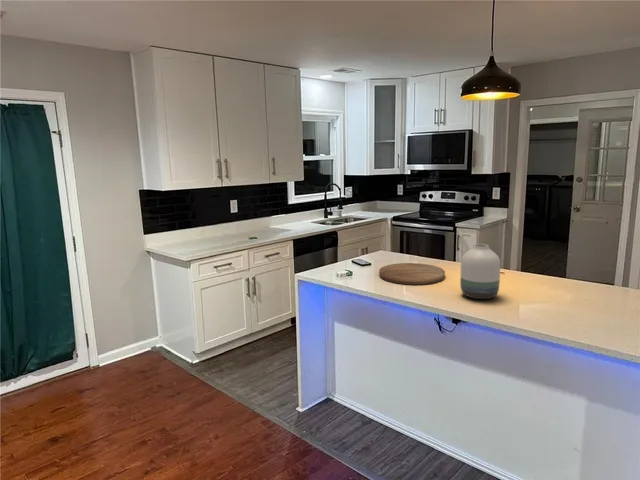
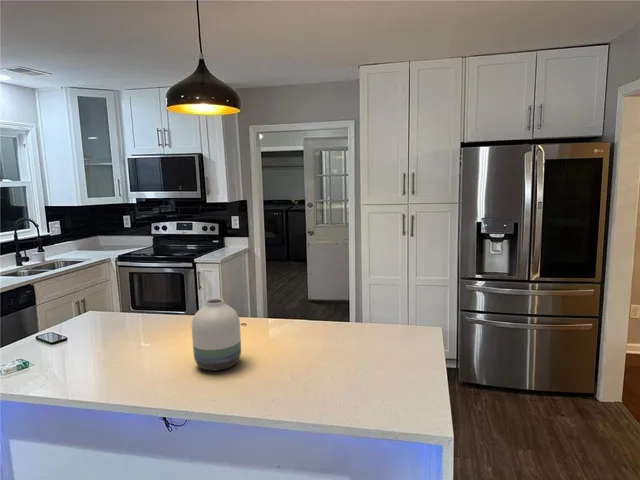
cutting board: present [379,263,445,285] -> none [82,325,177,365]

